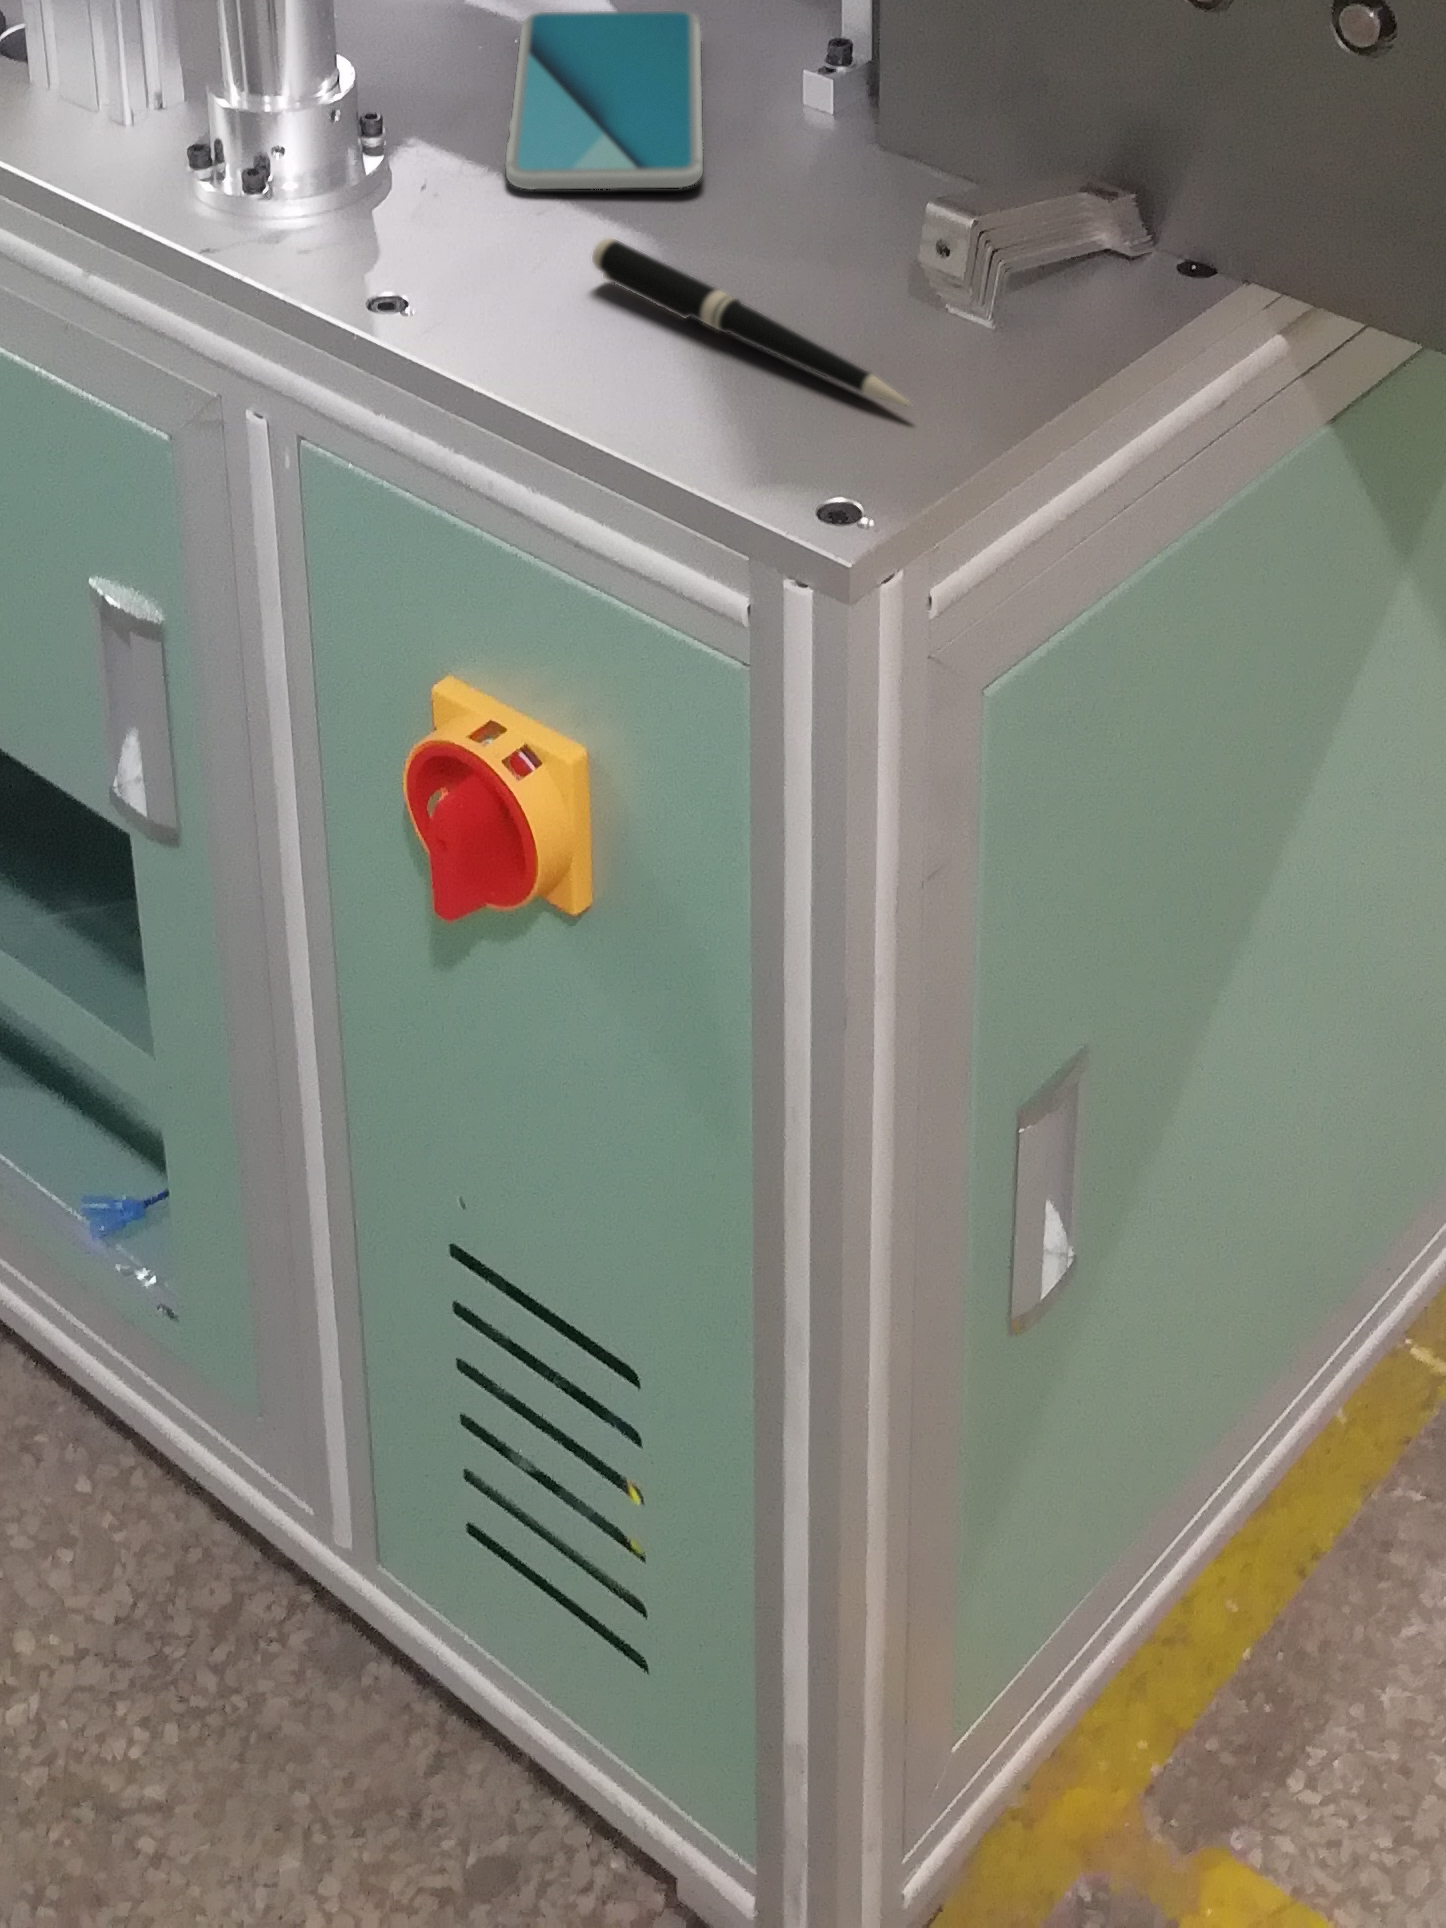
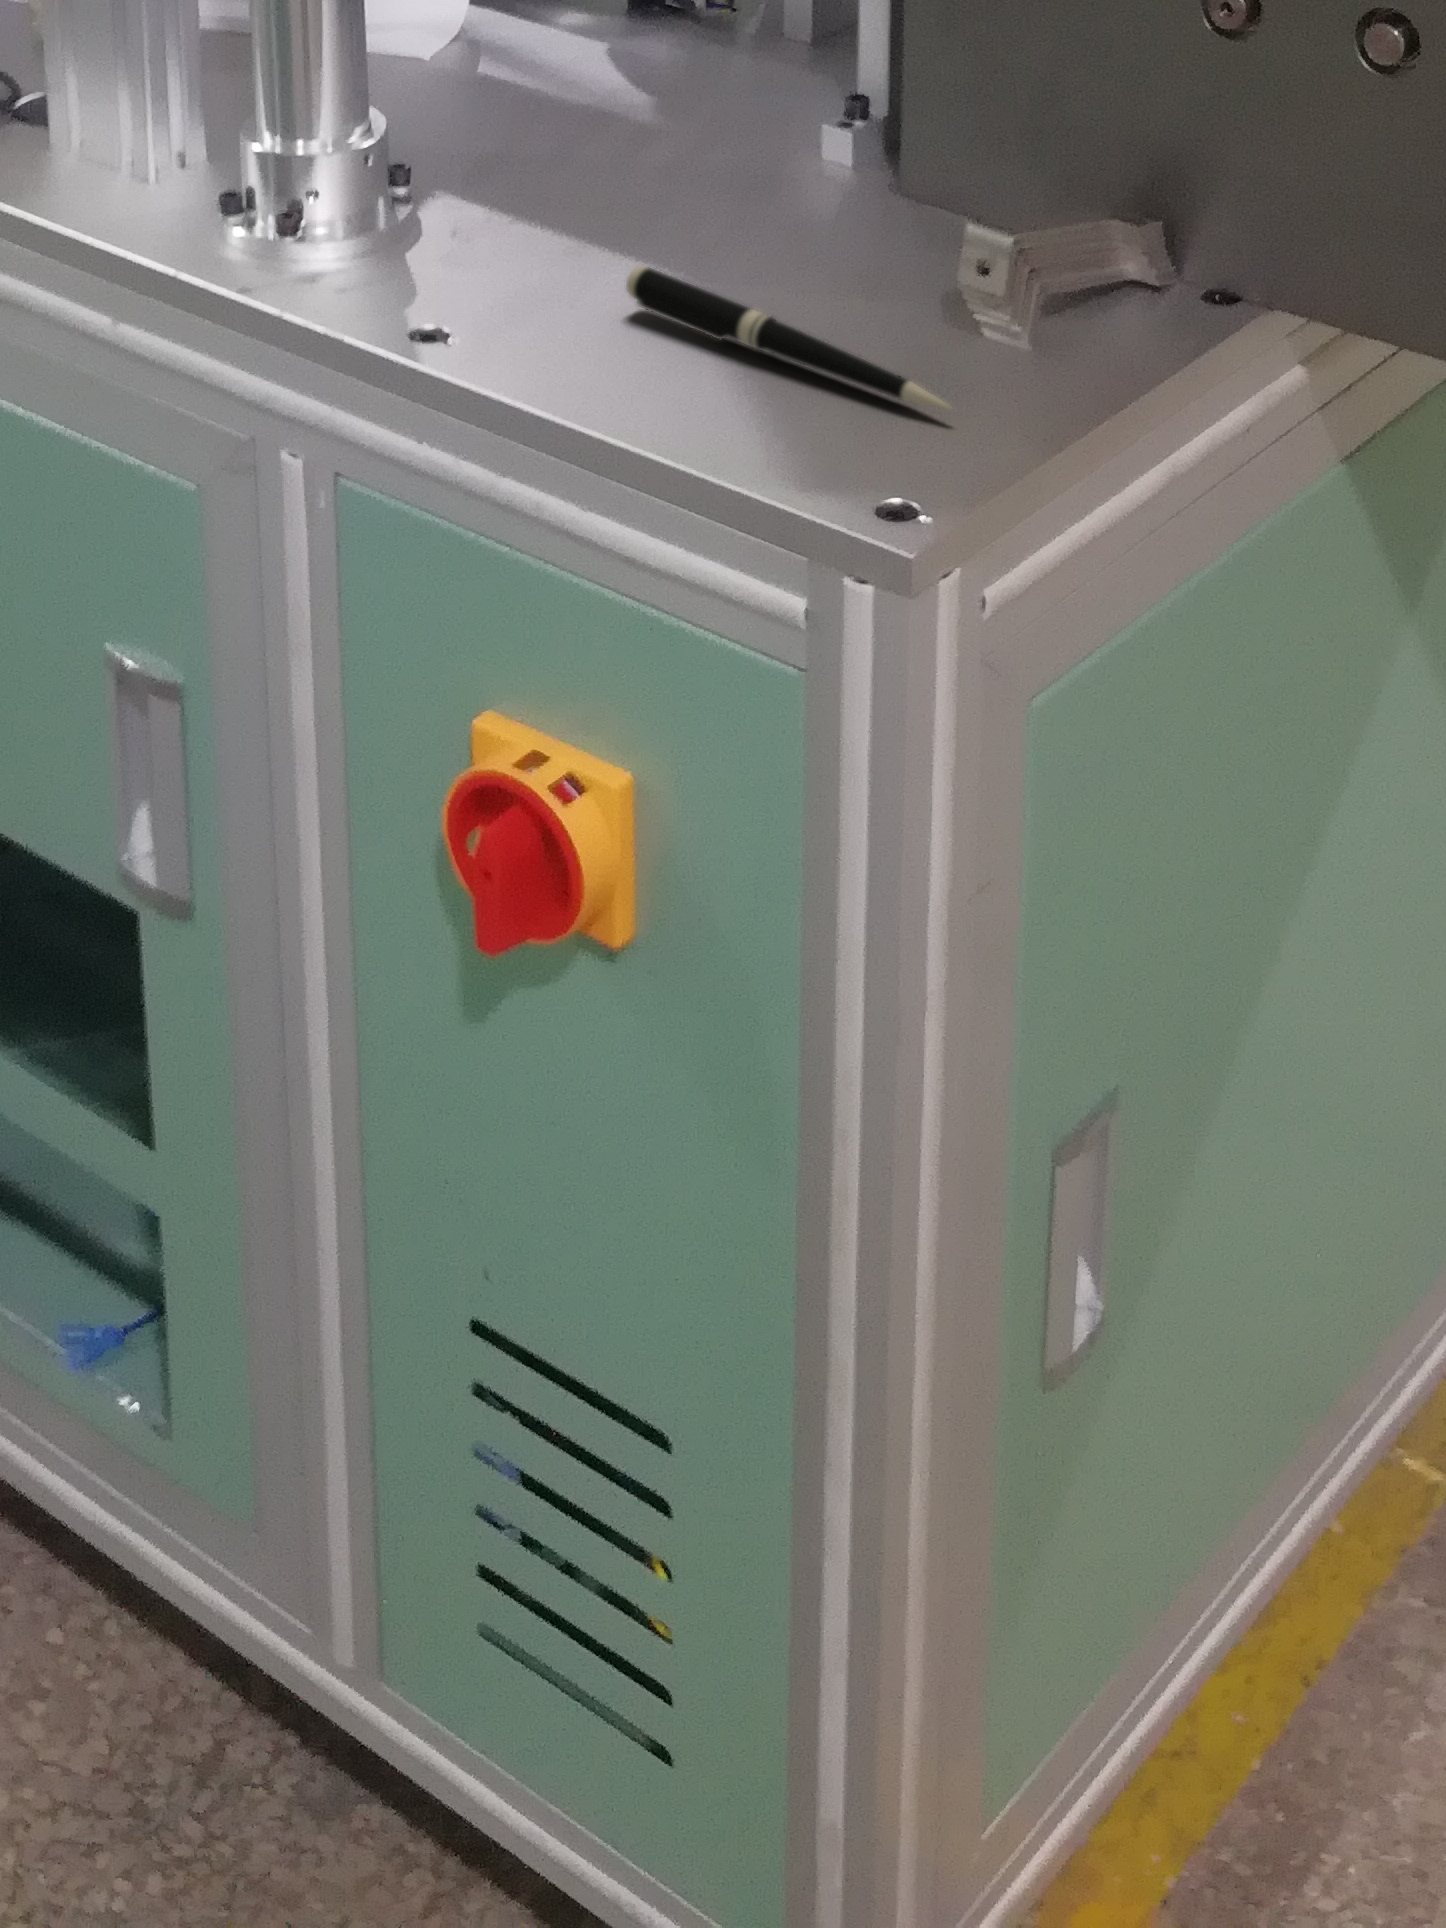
smartphone: present [505,10,703,190] -> none [529,79,724,232]

